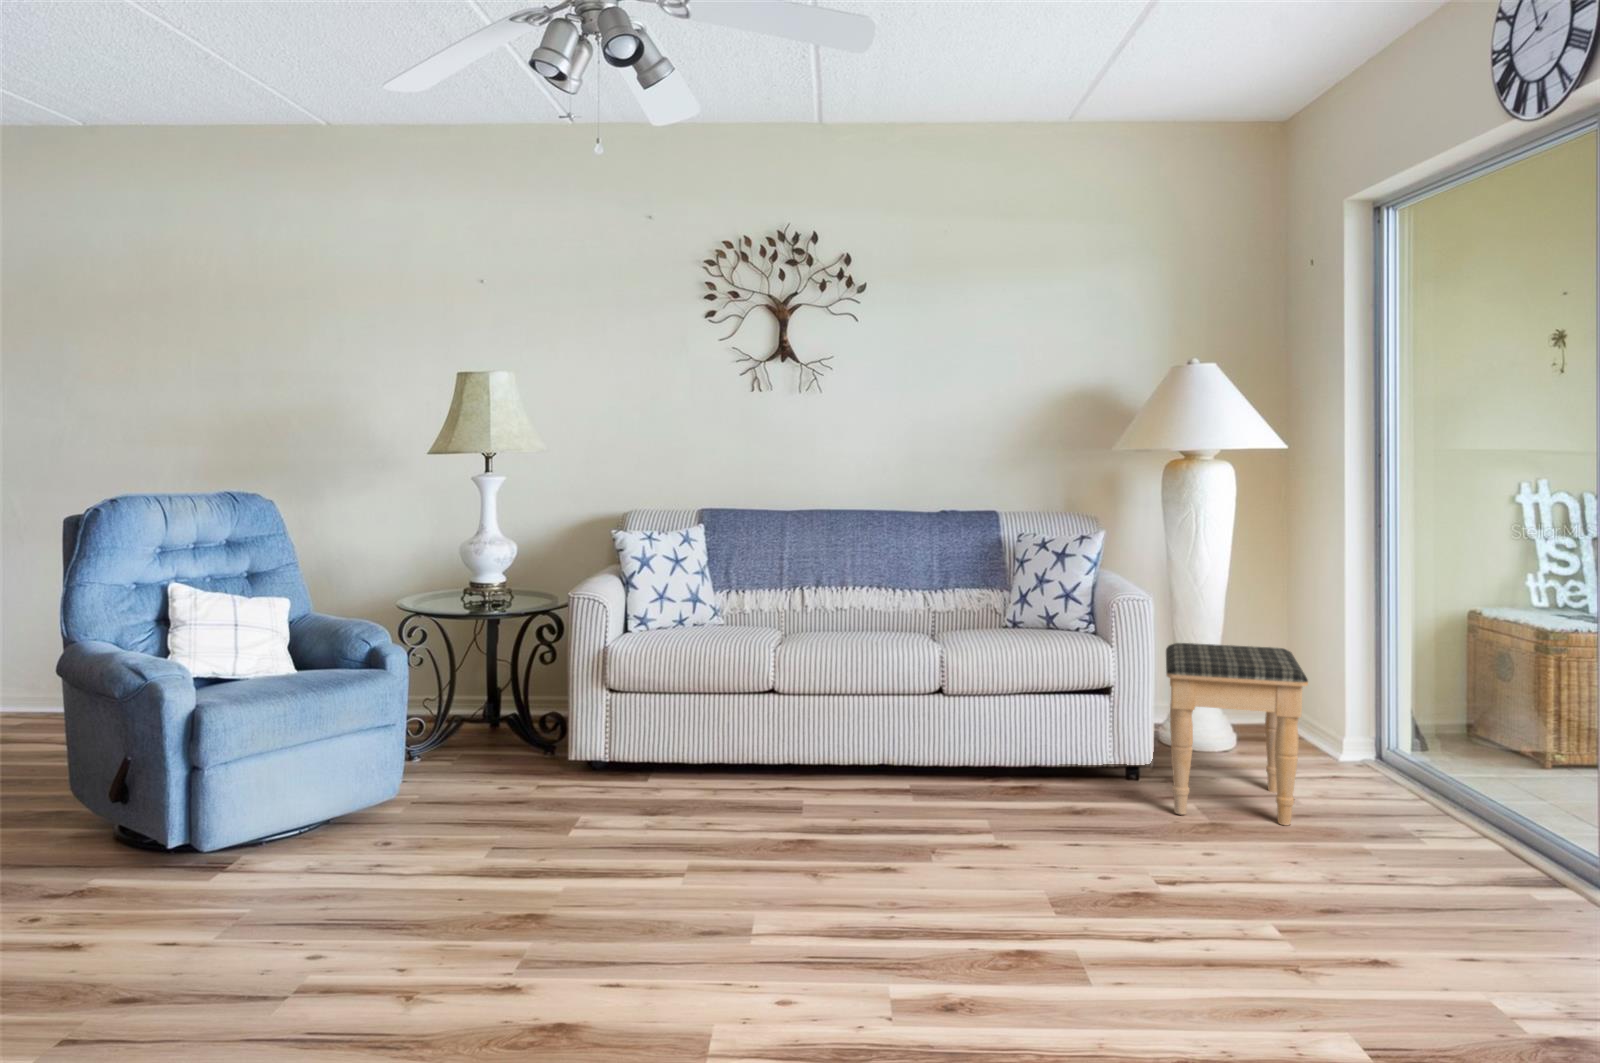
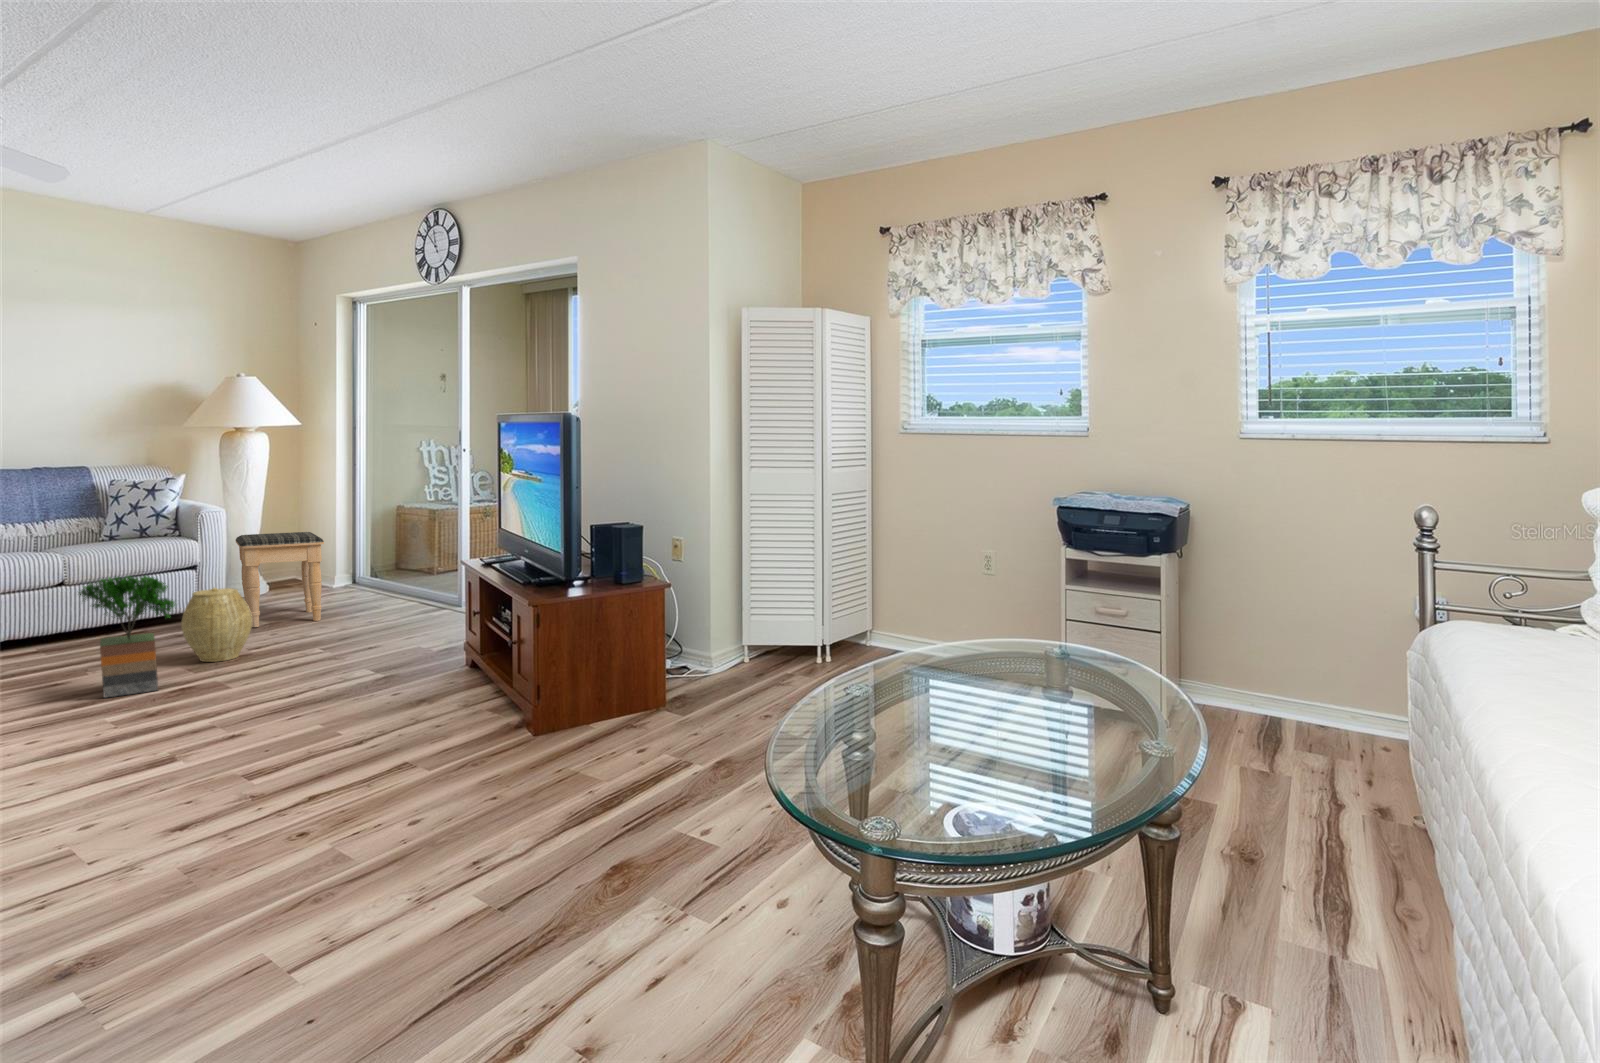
potted tree: none [896,743,1037,970] -> present [79,576,176,698]
woven basket: none [1054,766,1164,908] -> present [181,588,252,662]

